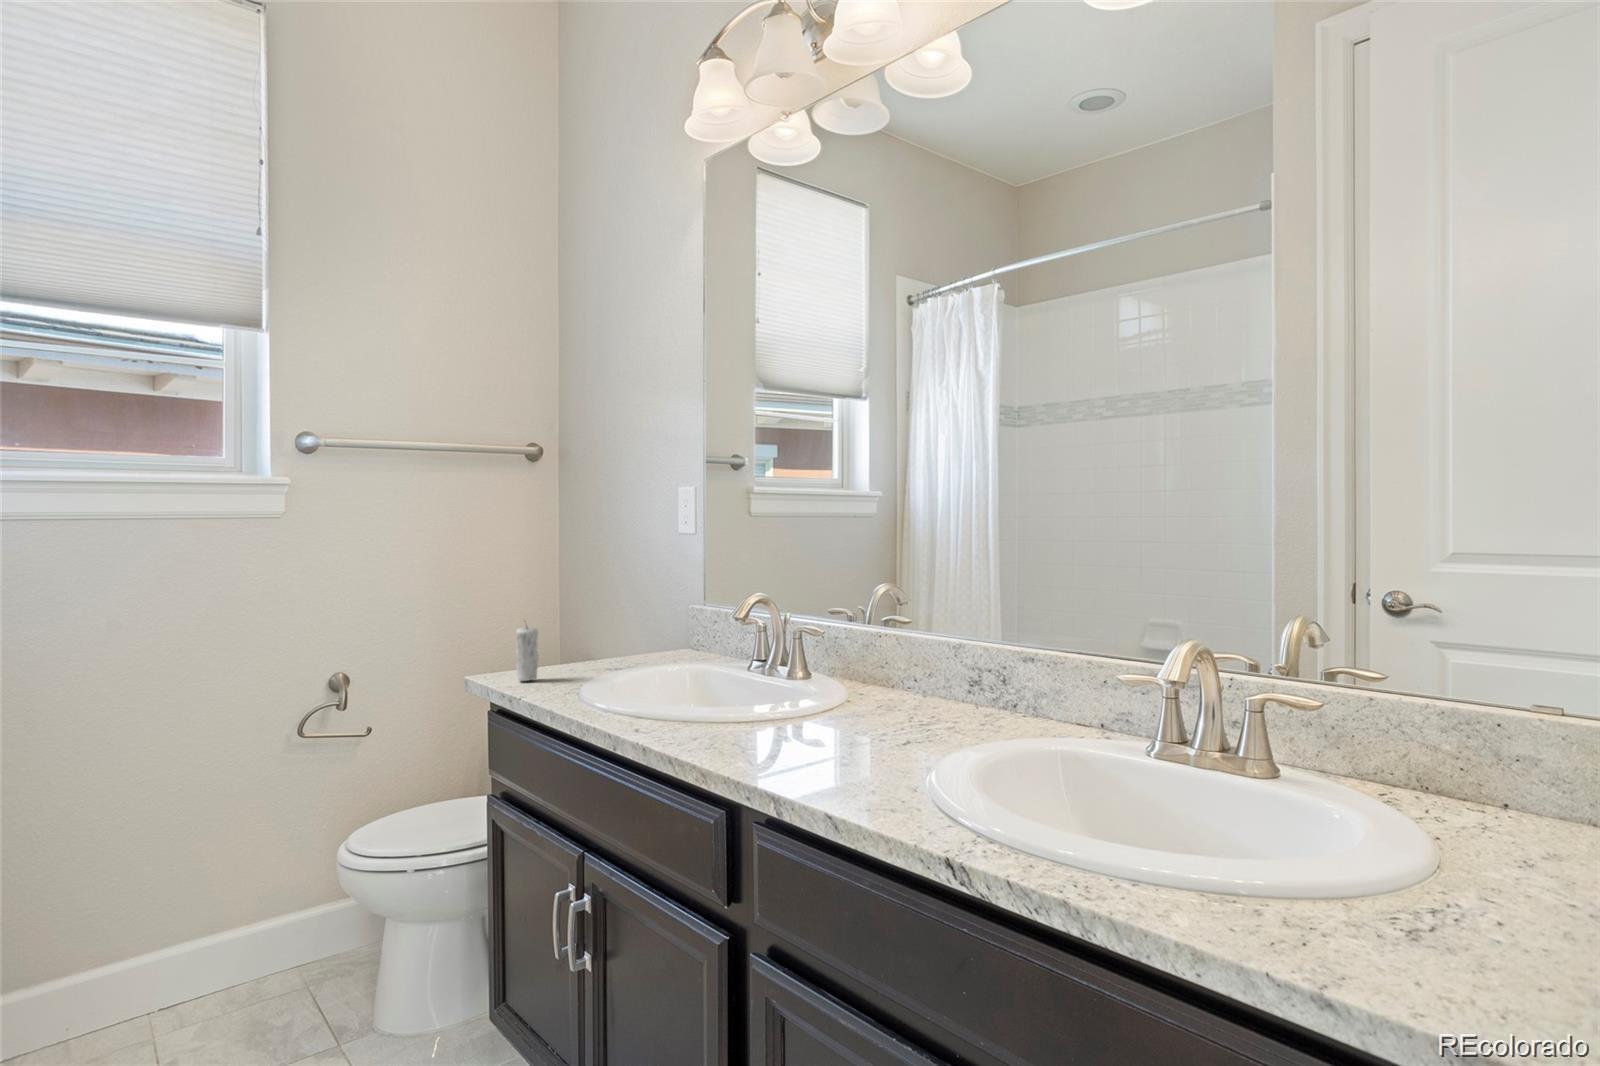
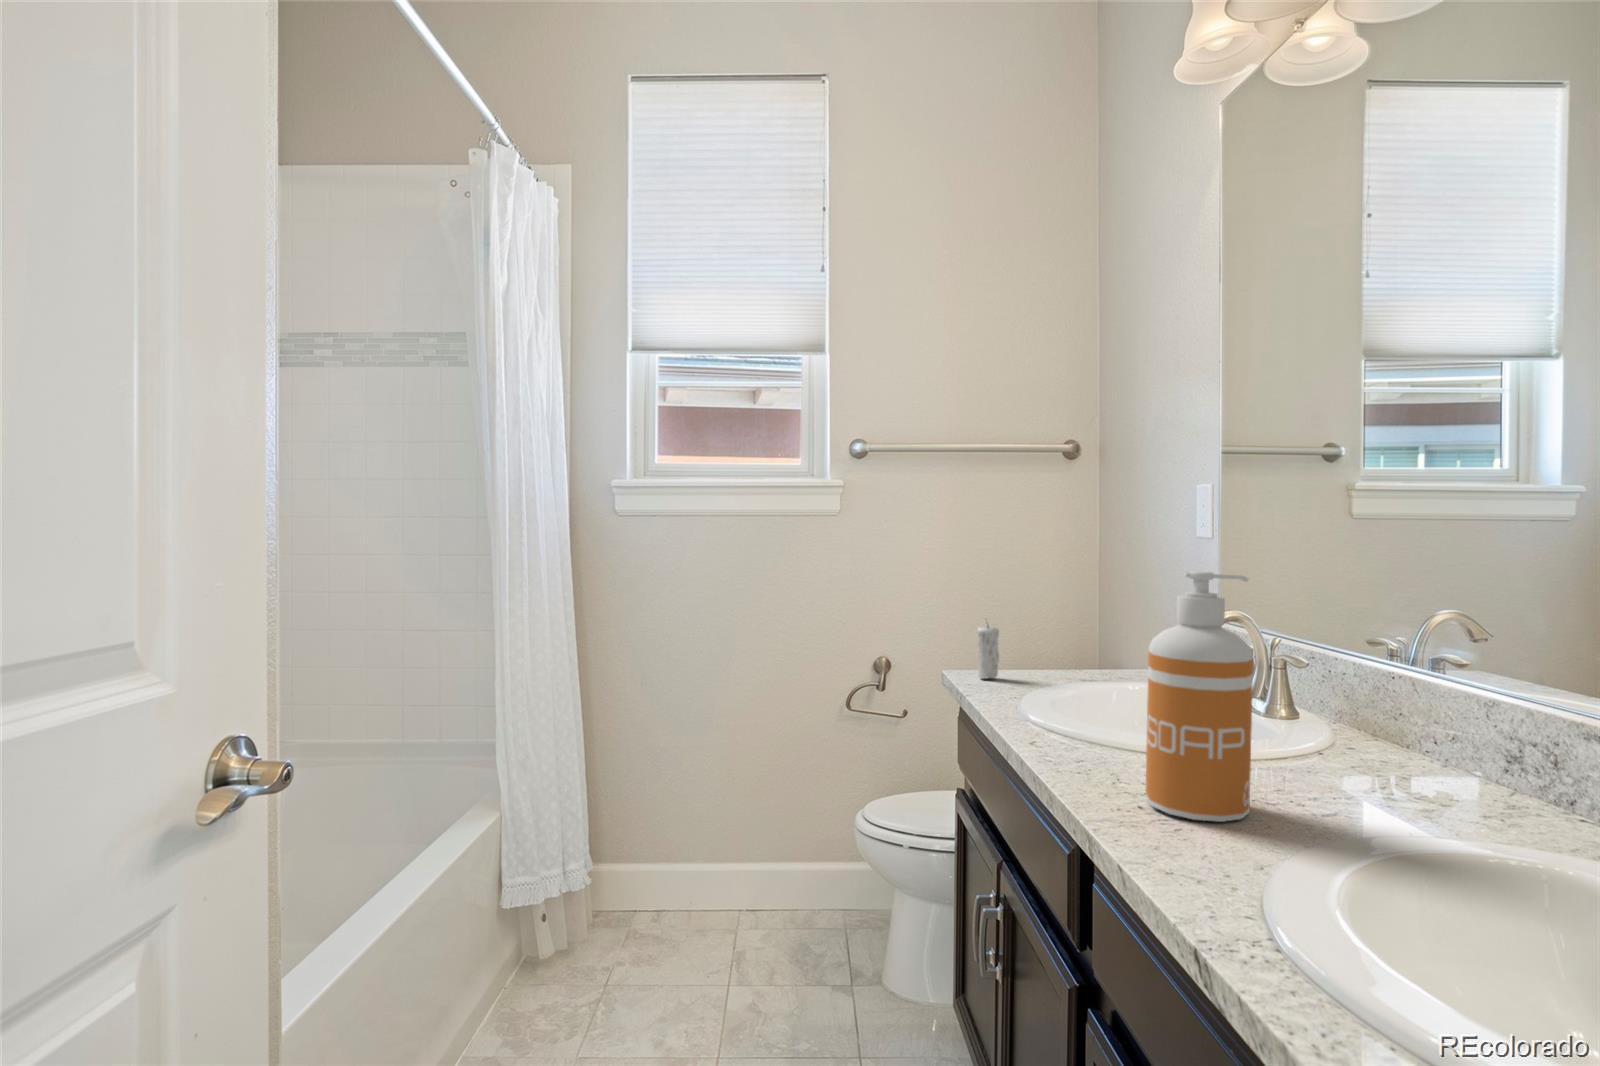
soap dispenser: none [789,558,868,766] -> present [1145,571,1253,822]

